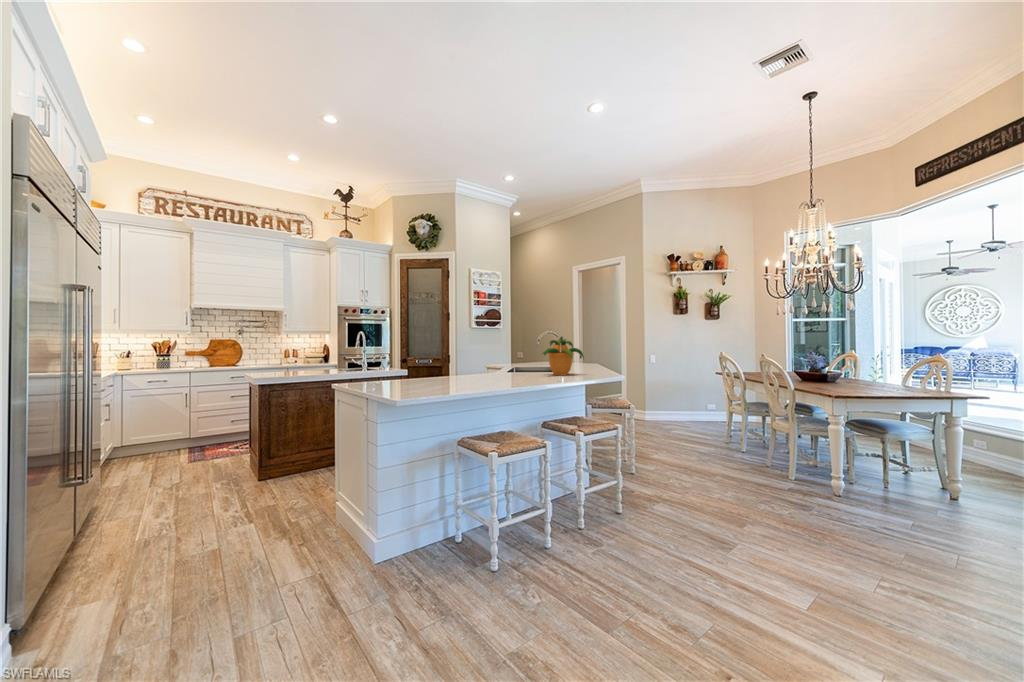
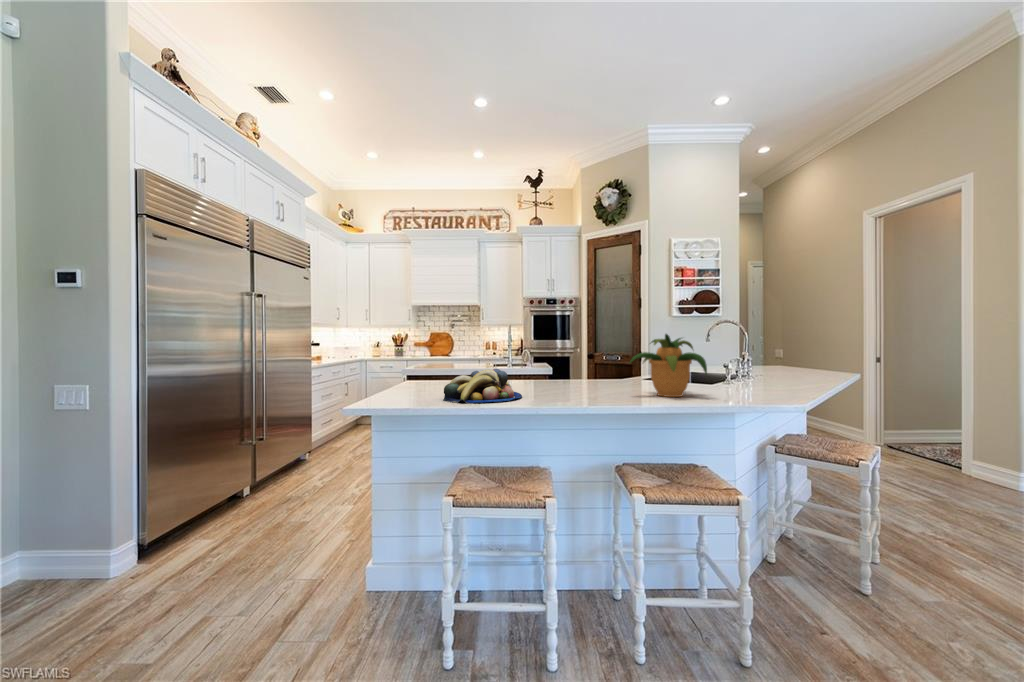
fruit bowl: none [433,362,494,386] -> present [443,369,522,404]

